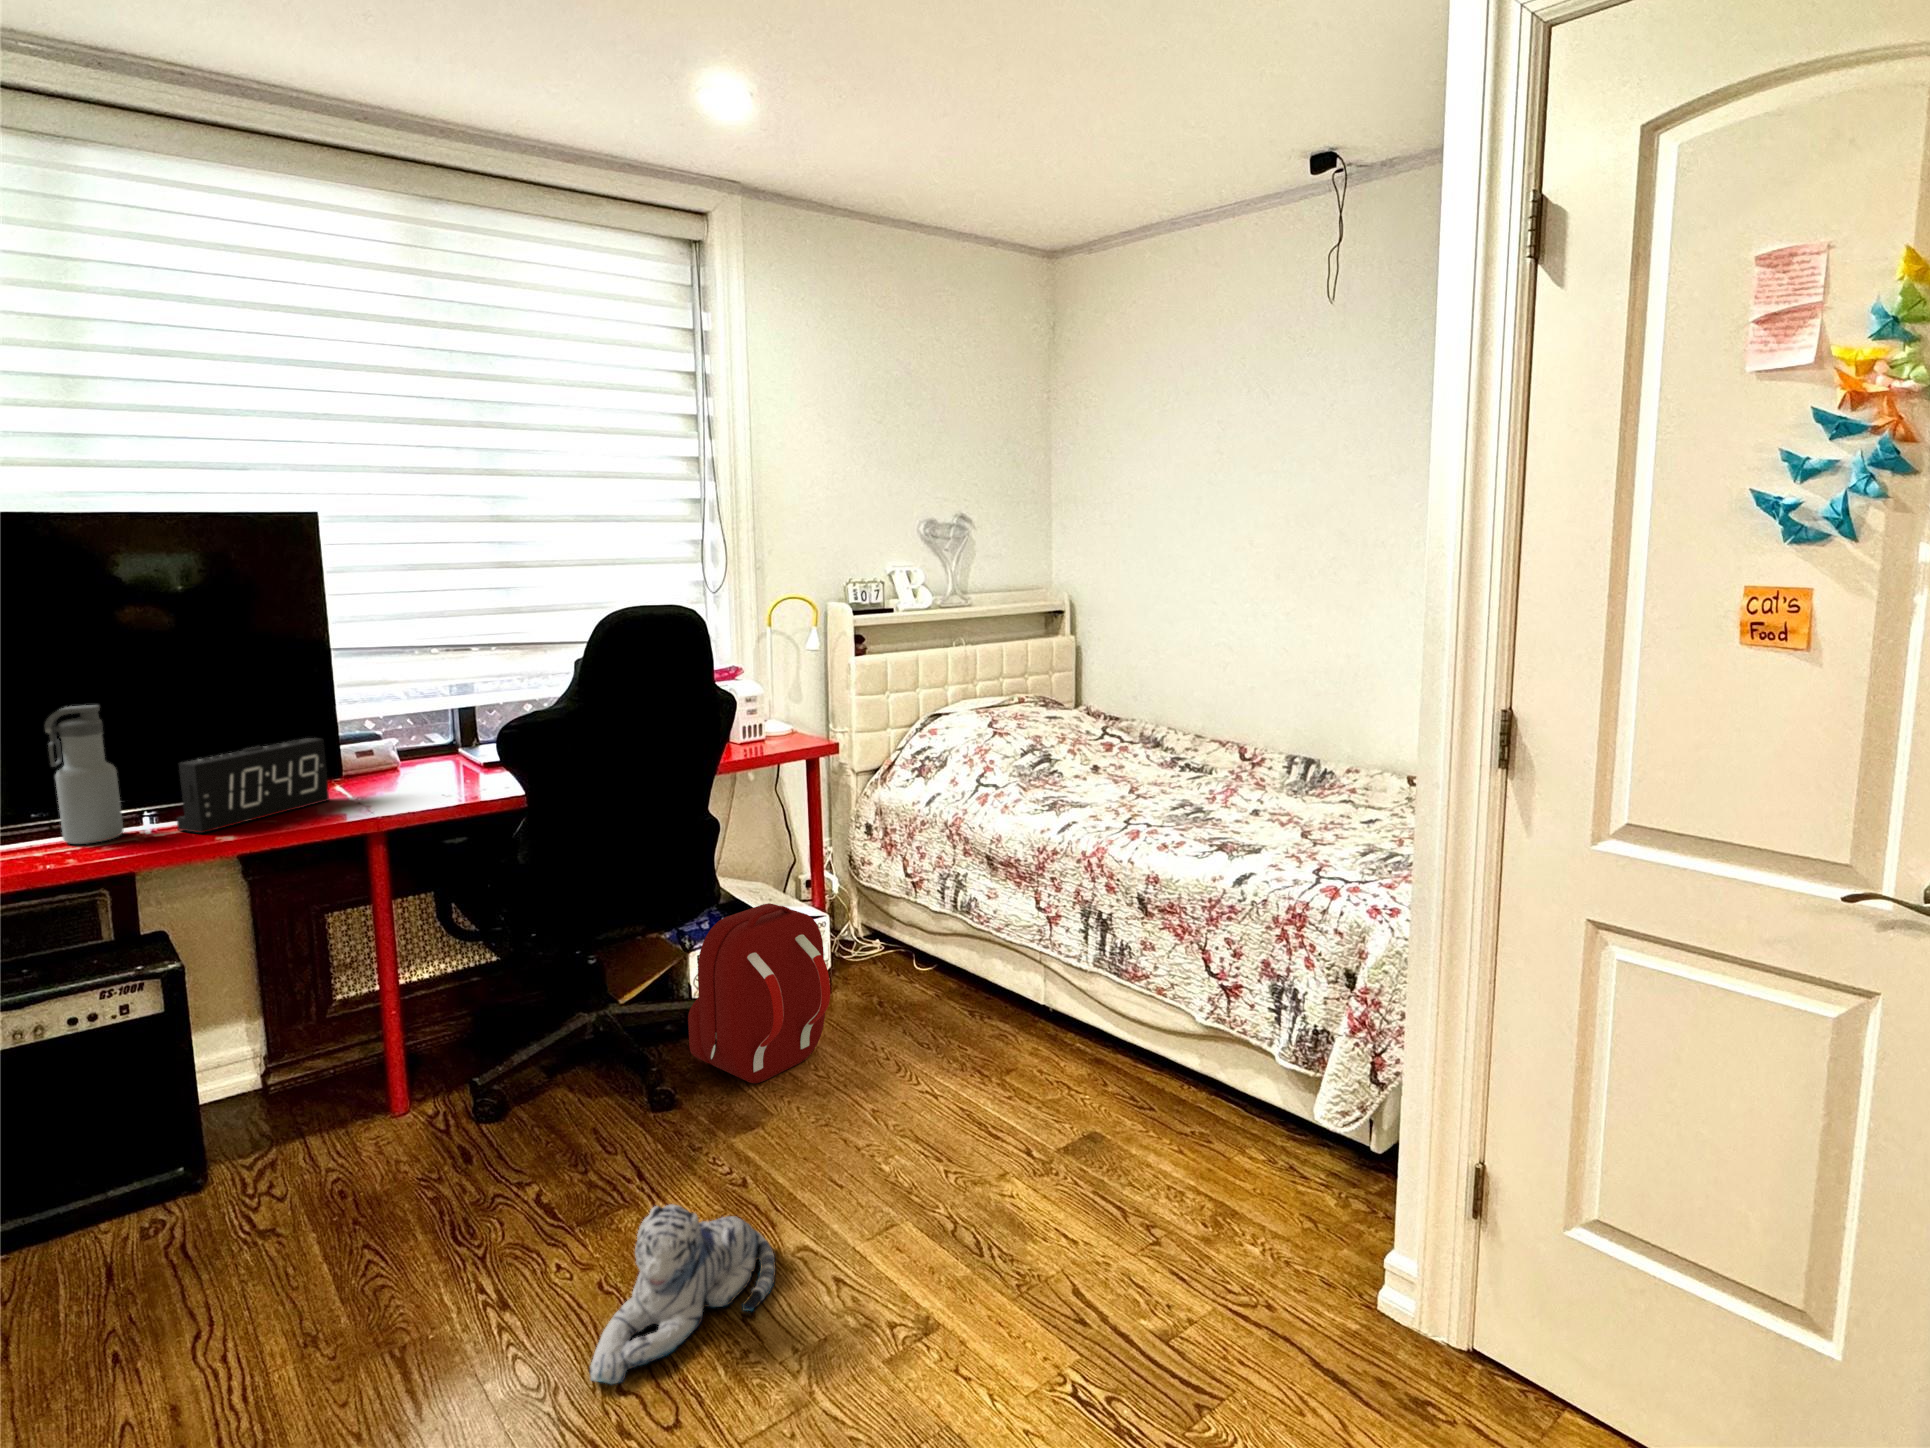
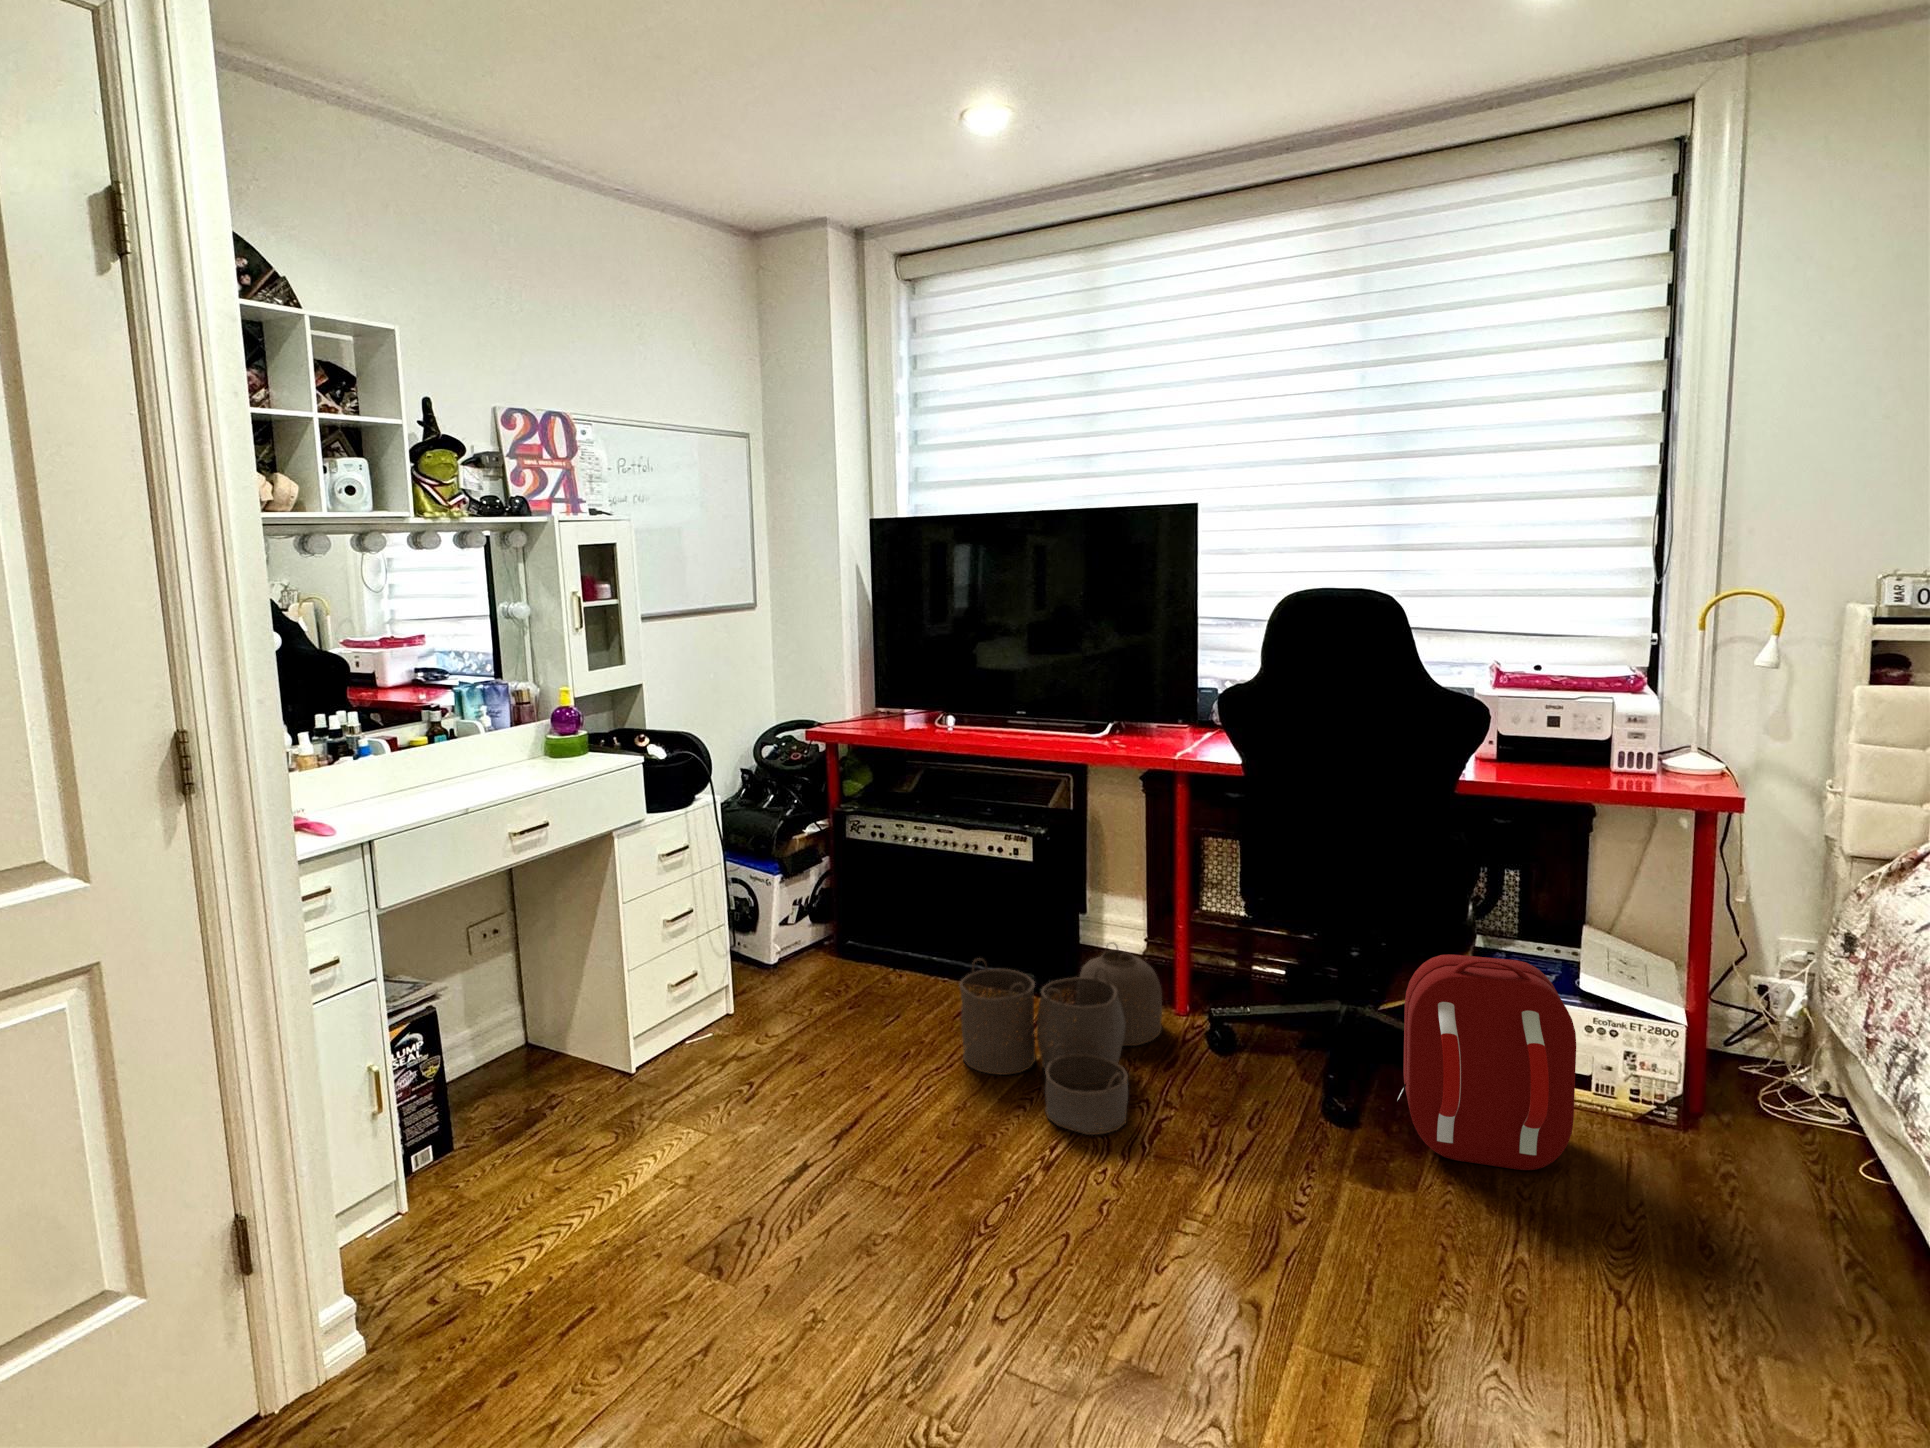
water bottle: present [45,705,124,844] -> none [1002,645,1038,737]
alarm clock: present [177,738,329,833] -> none [1057,689,1161,744]
woven basket: none [190,1062,518,1307] -> present [959,944,1162,1135]
plush toy: present [589,1204,776,1384] -> none [1000,1143,1230,1307]

